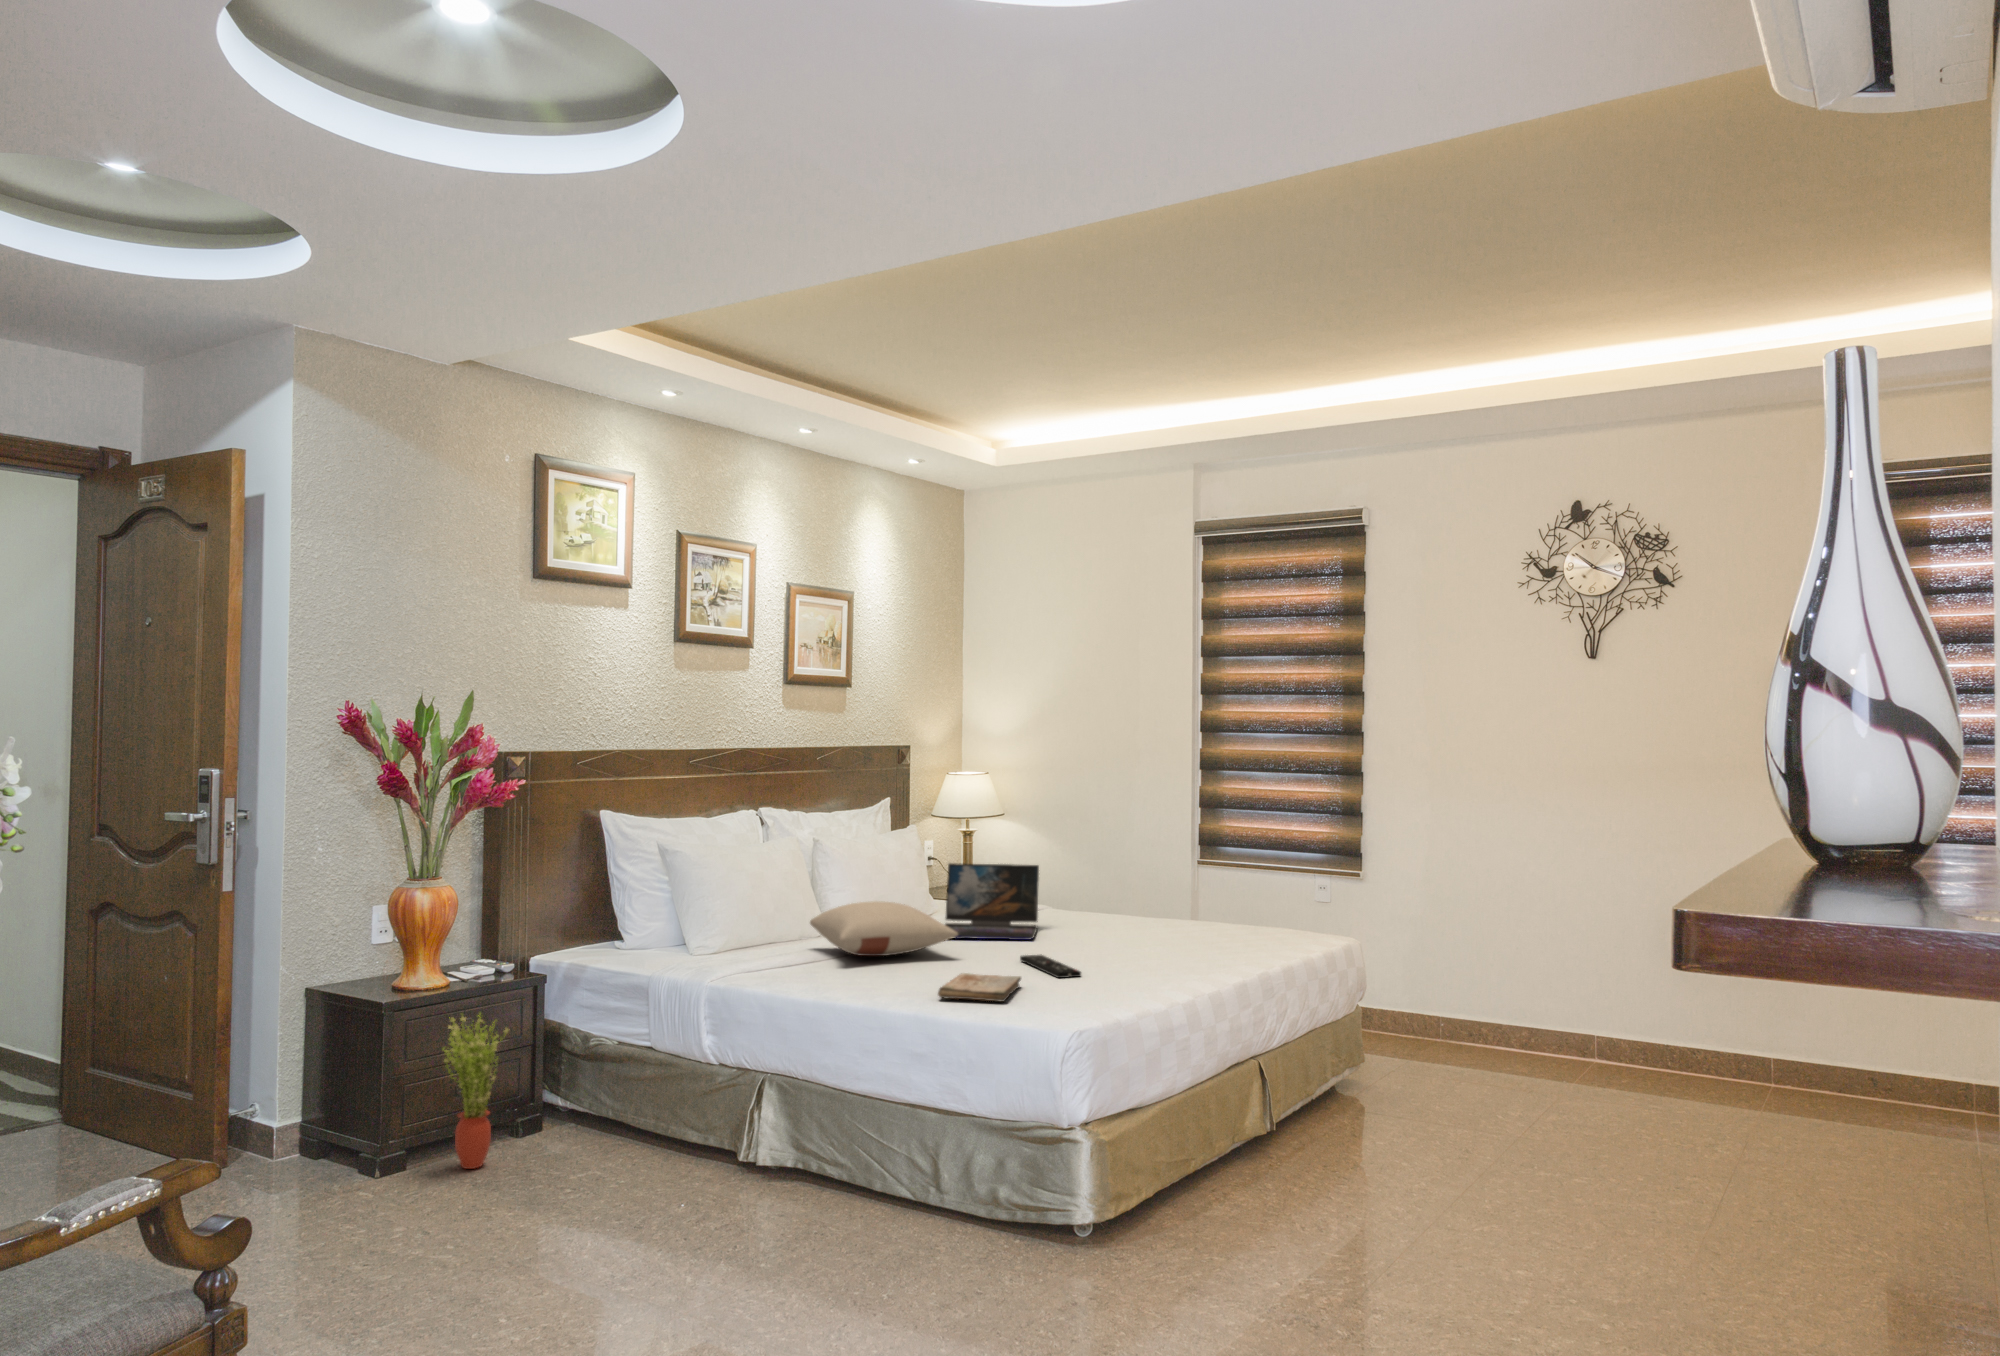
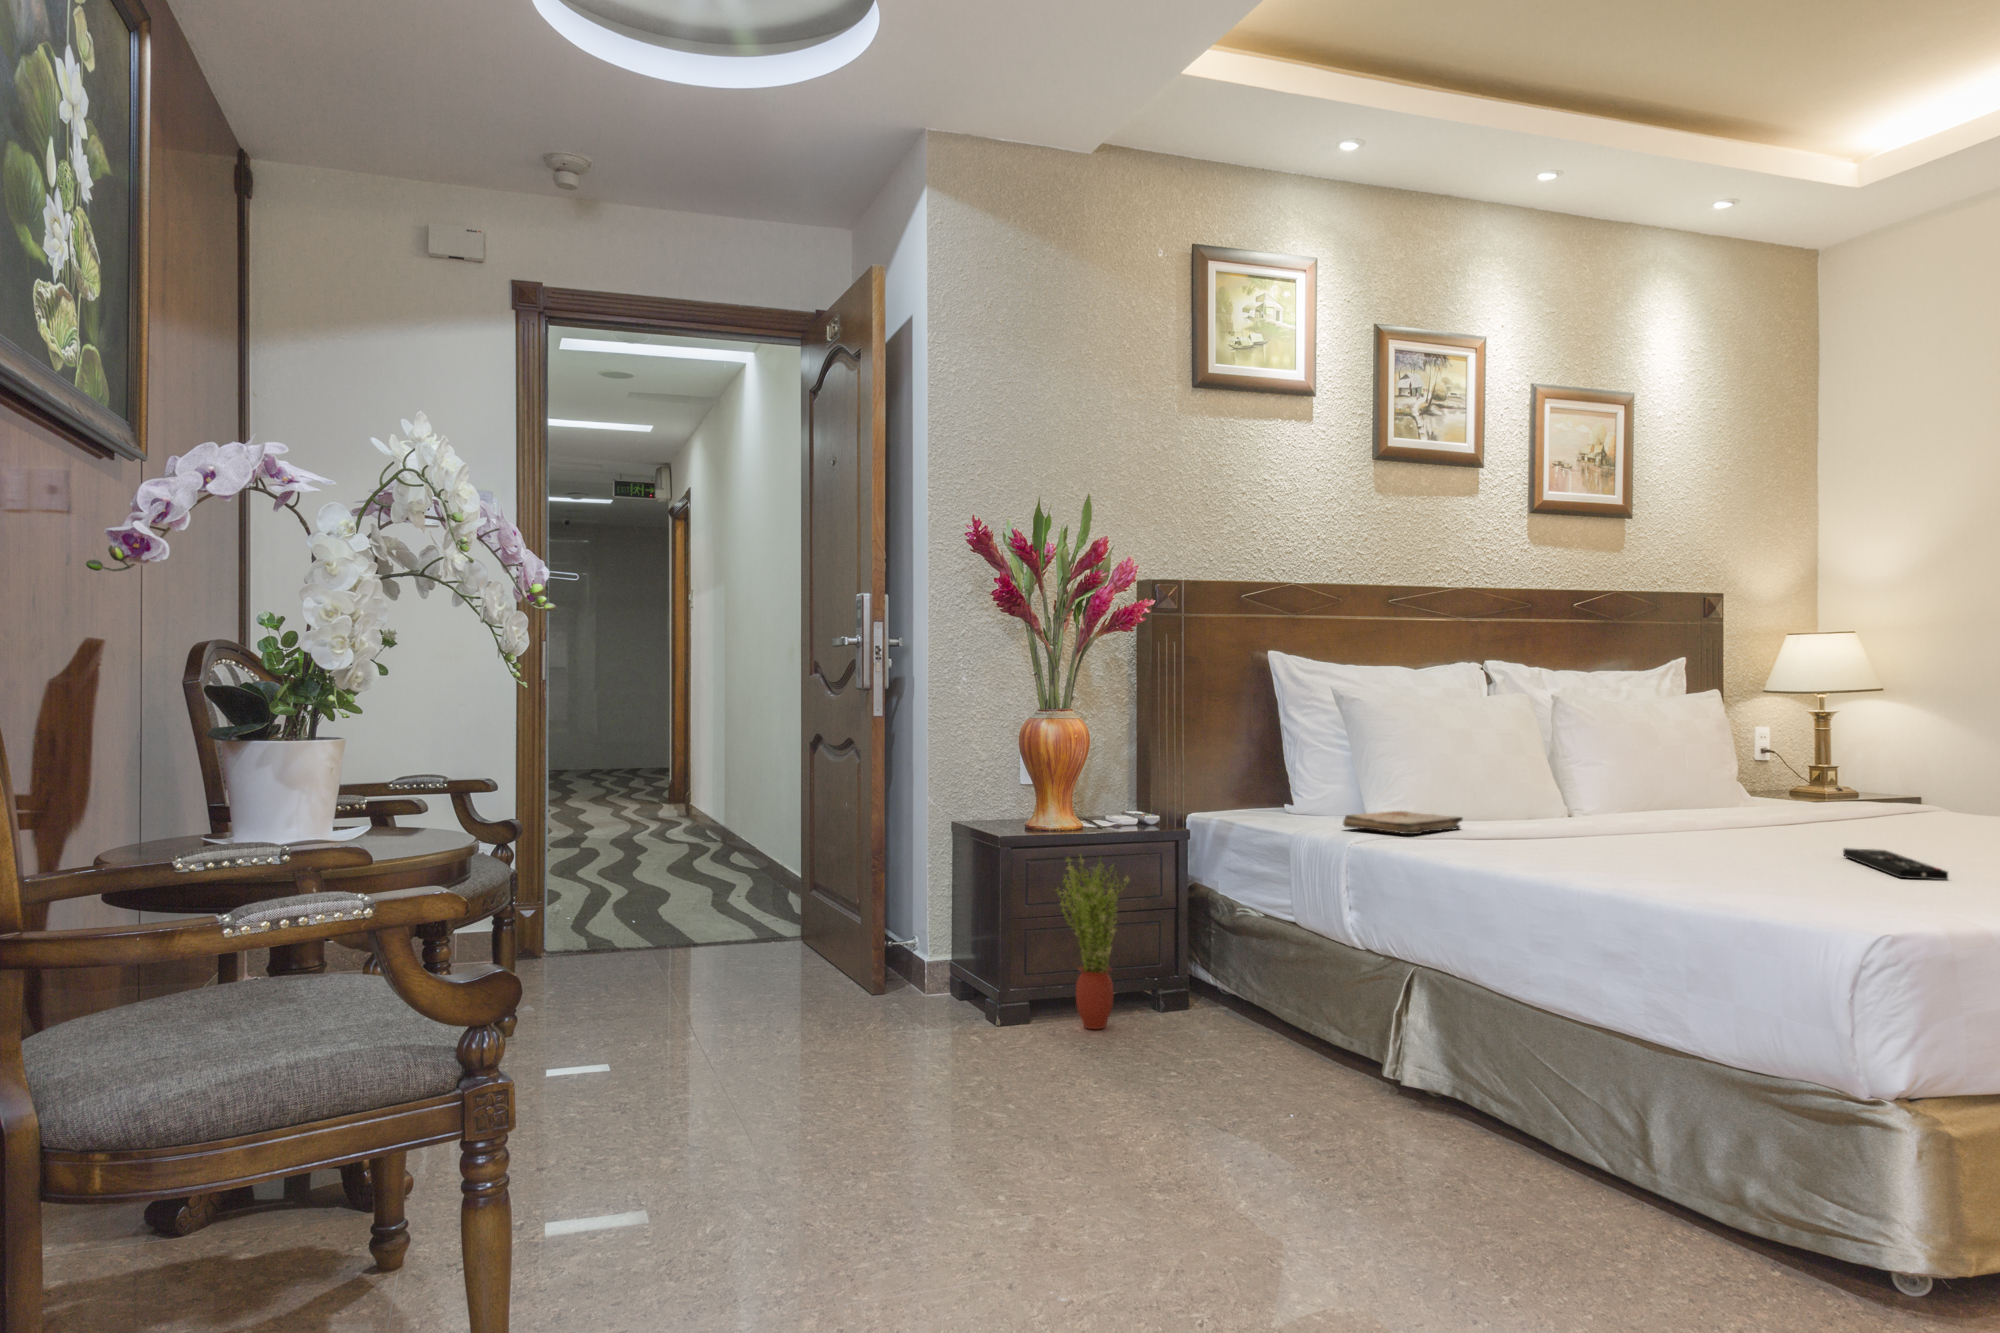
laptop: present [945,863,1039,940] -> none [1721,729,1908,838]
pillow: present [810,901,958,956] -> none [1520,764,1735,835]
book: present [938,973,1021,1002] -> present [1343,811,1462,834]

